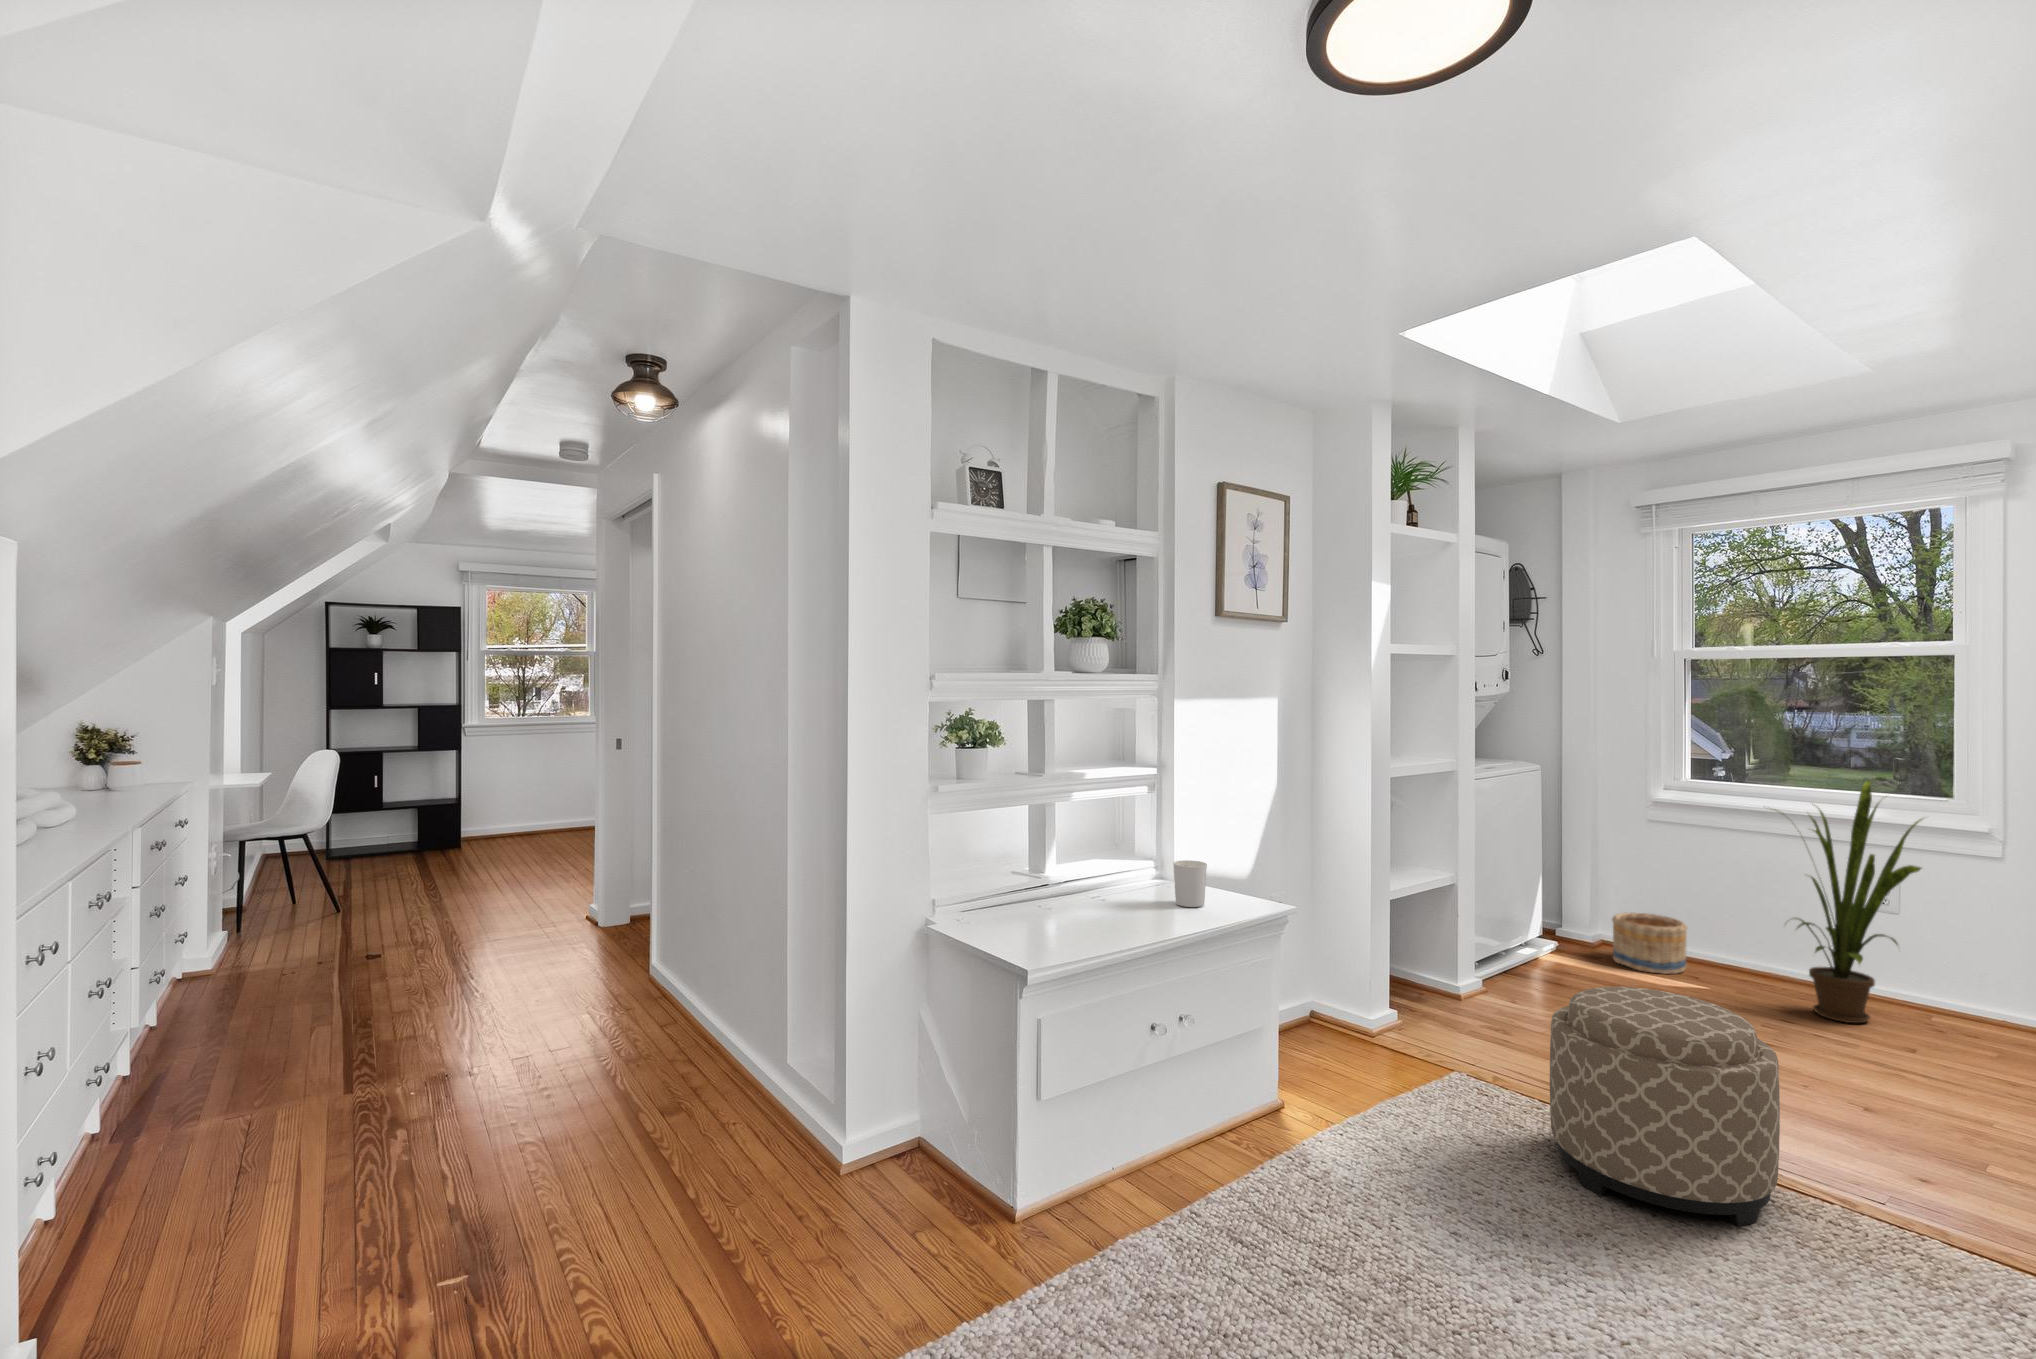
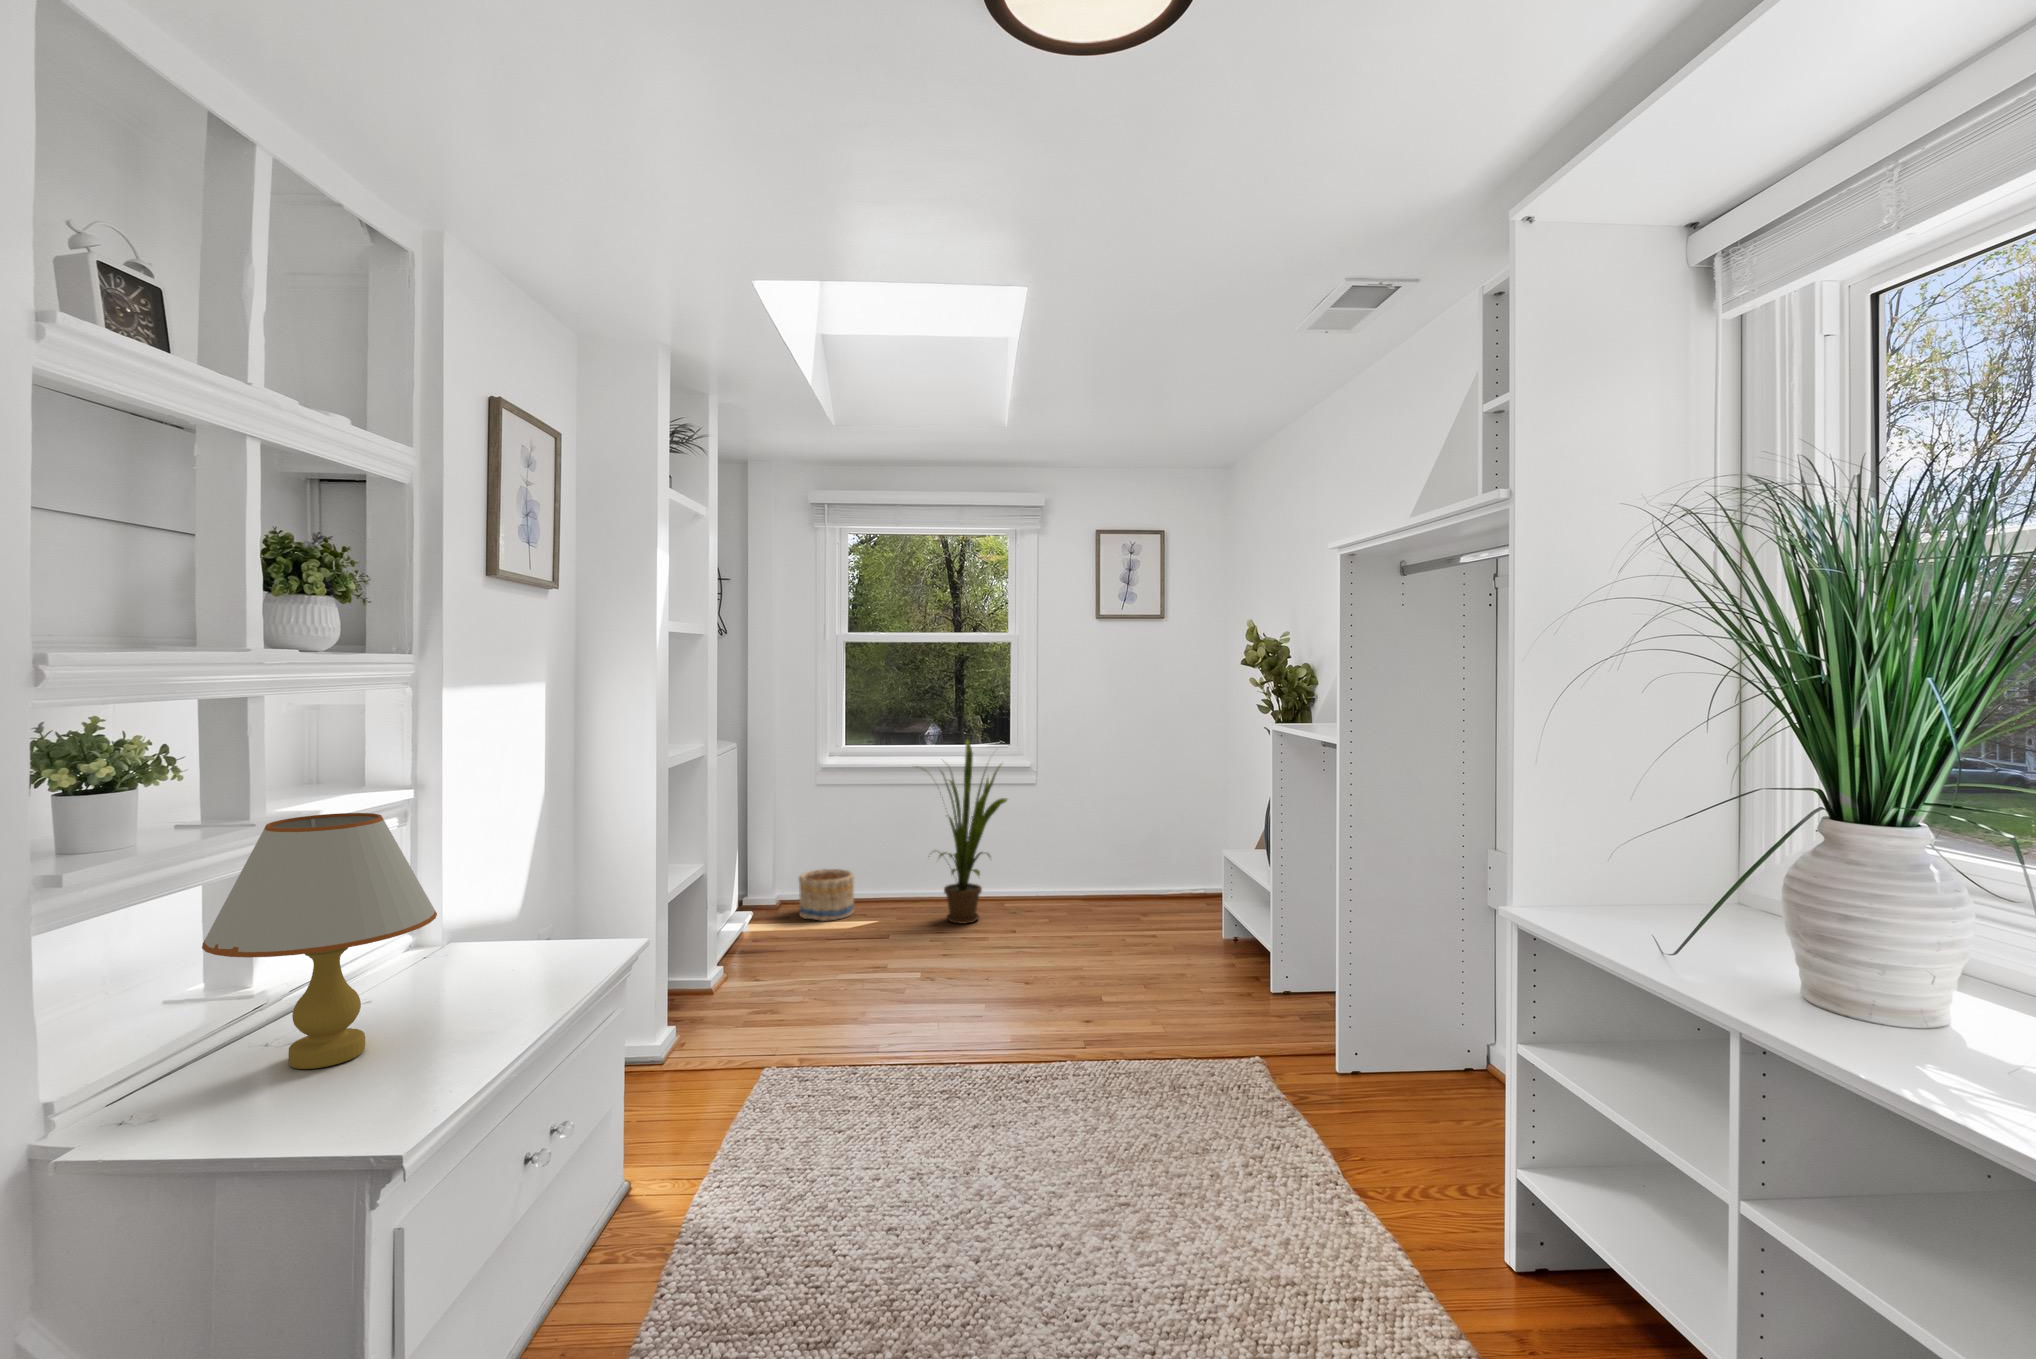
table lamp: none [999,773,1114,926] -> present [202,813,437,1069]
candle holder: present [1173,860,1207,907] -> none [484,908,535,975]
ottoman: present [1550,987,1780,1226] -> none [889,931,1052,1129]

